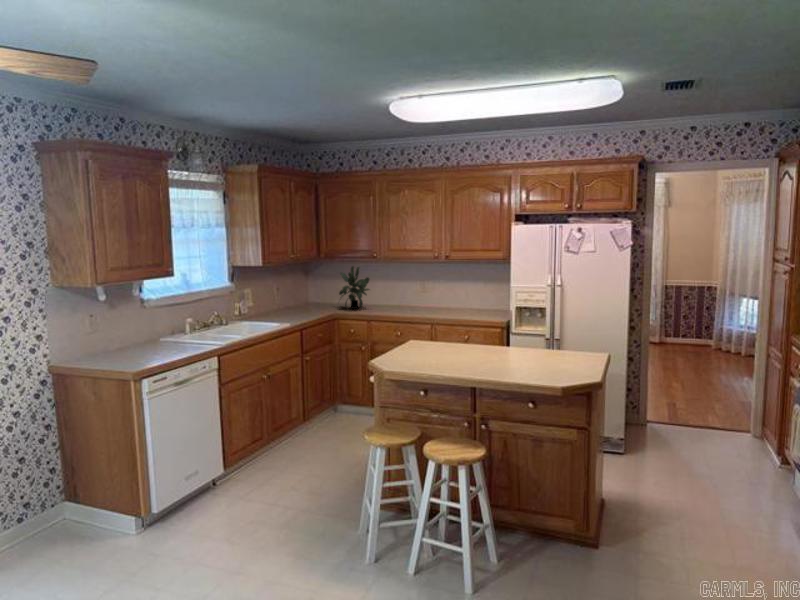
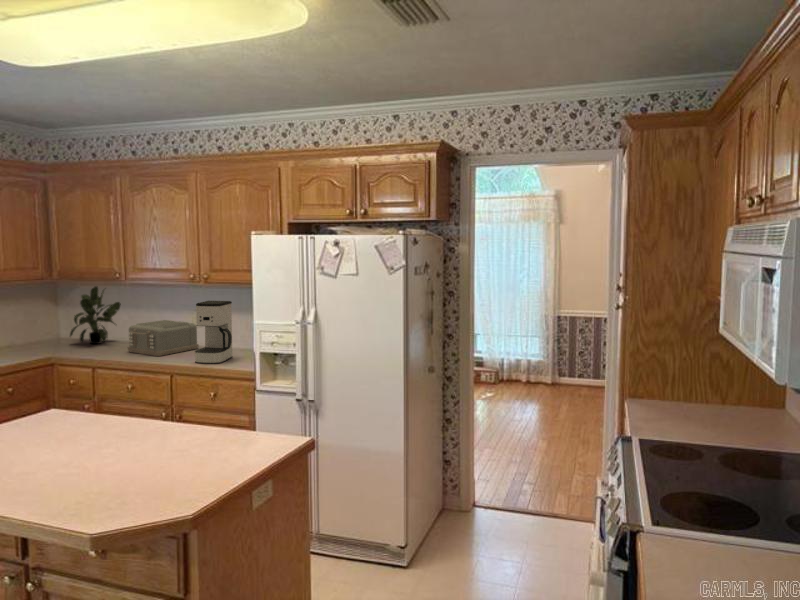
coffee maker: none [454,274,479,318] -> present [195,301,233,364]
toaster: none [391,290,438,315] -> present [128,320,199,356]

